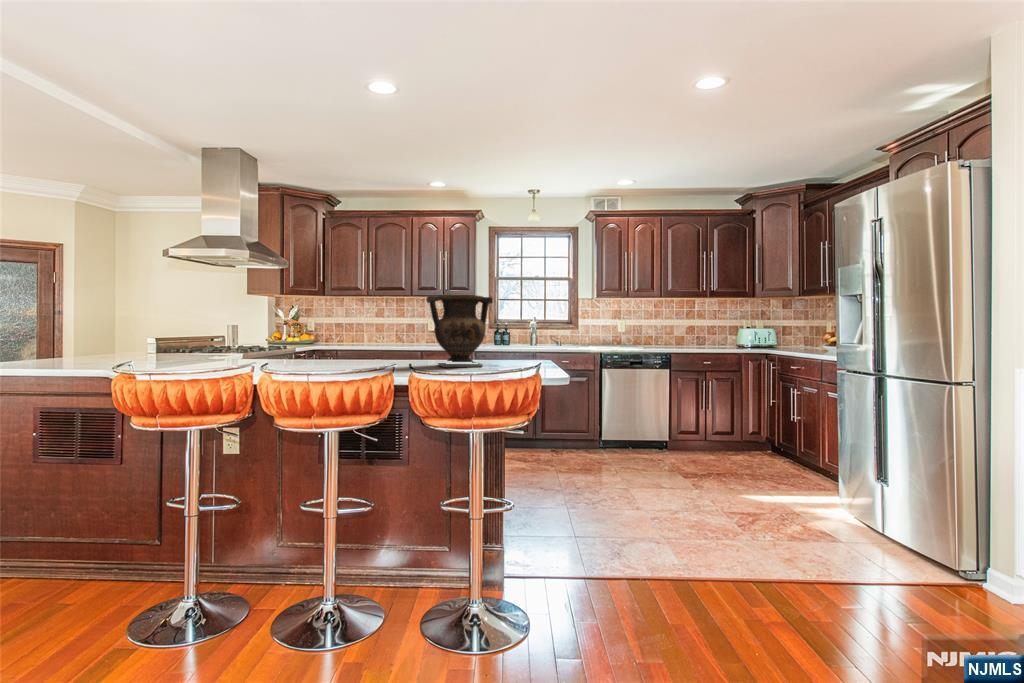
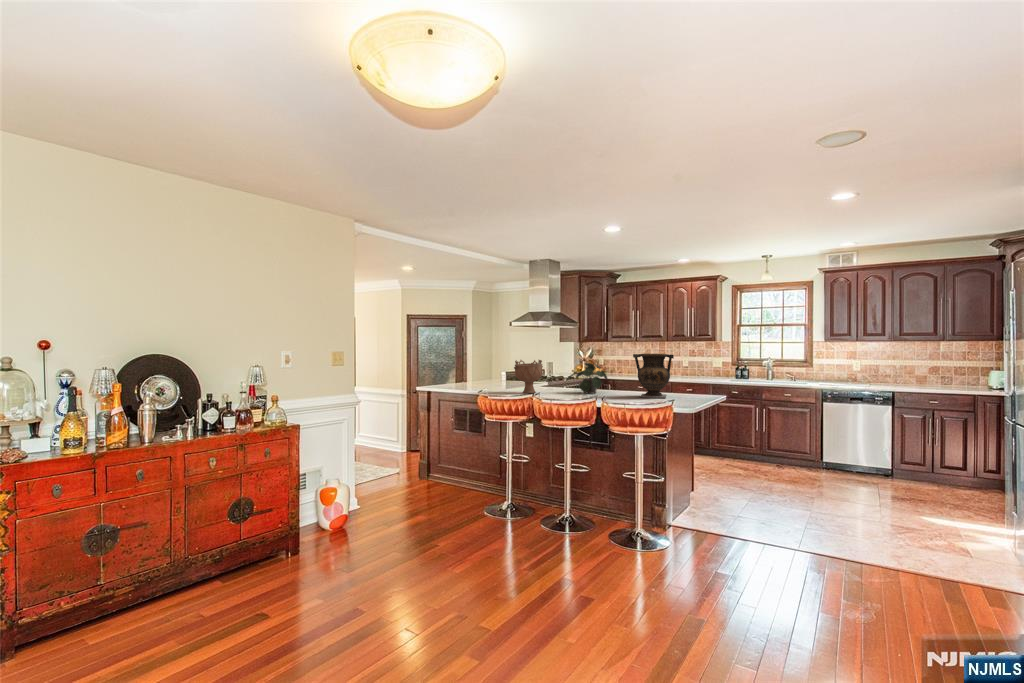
decorative bowl: none [195,306,255,370] -> present [514,360,543,393]
potted plant: none [302,313,374,366] -> present [567,363,607,393]

